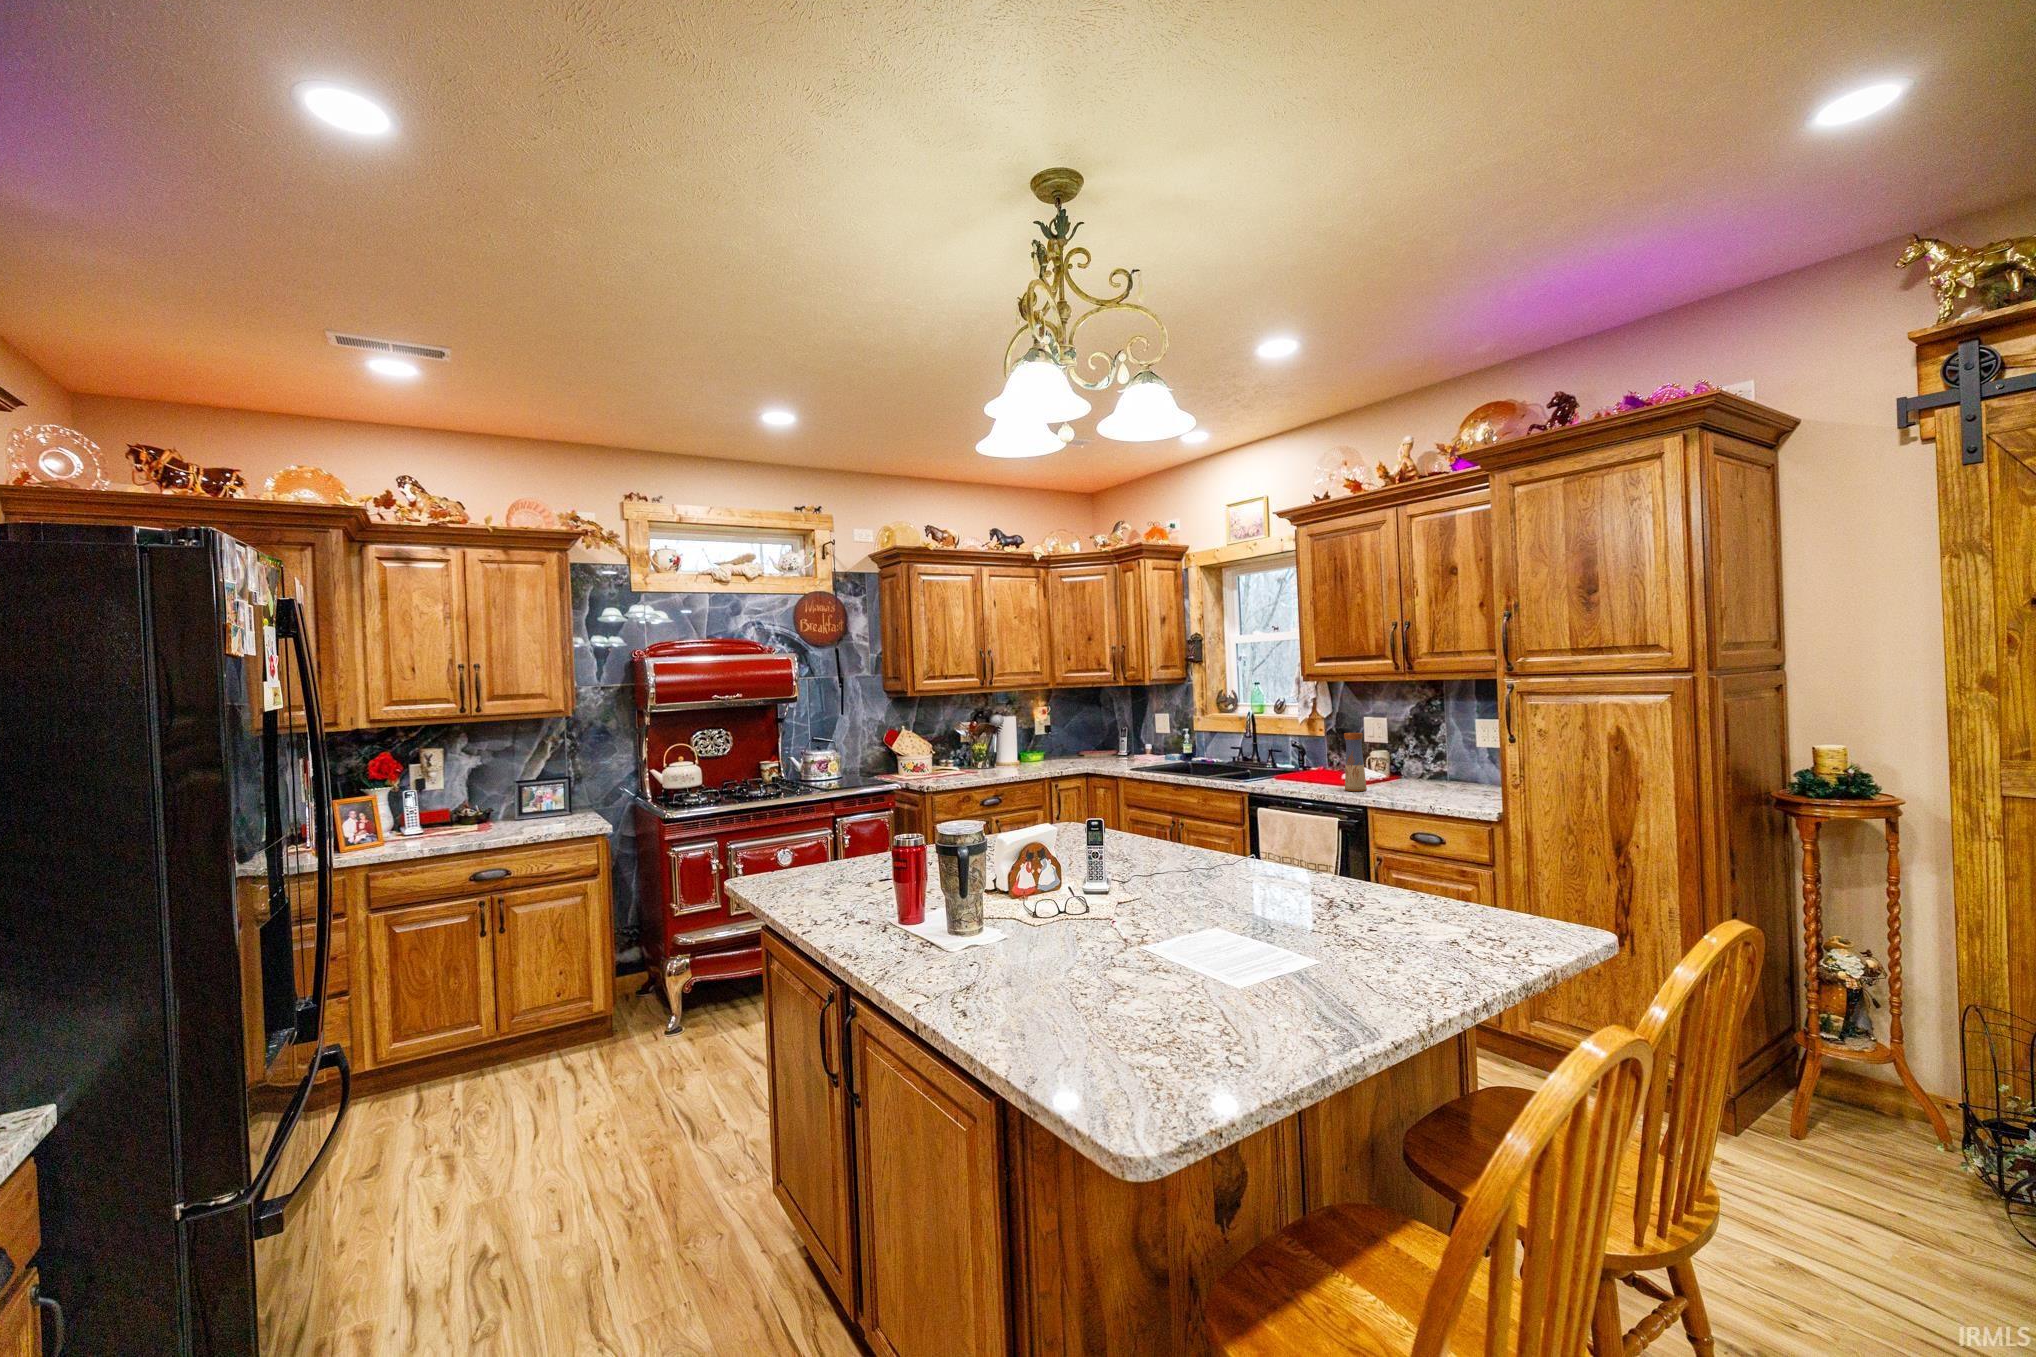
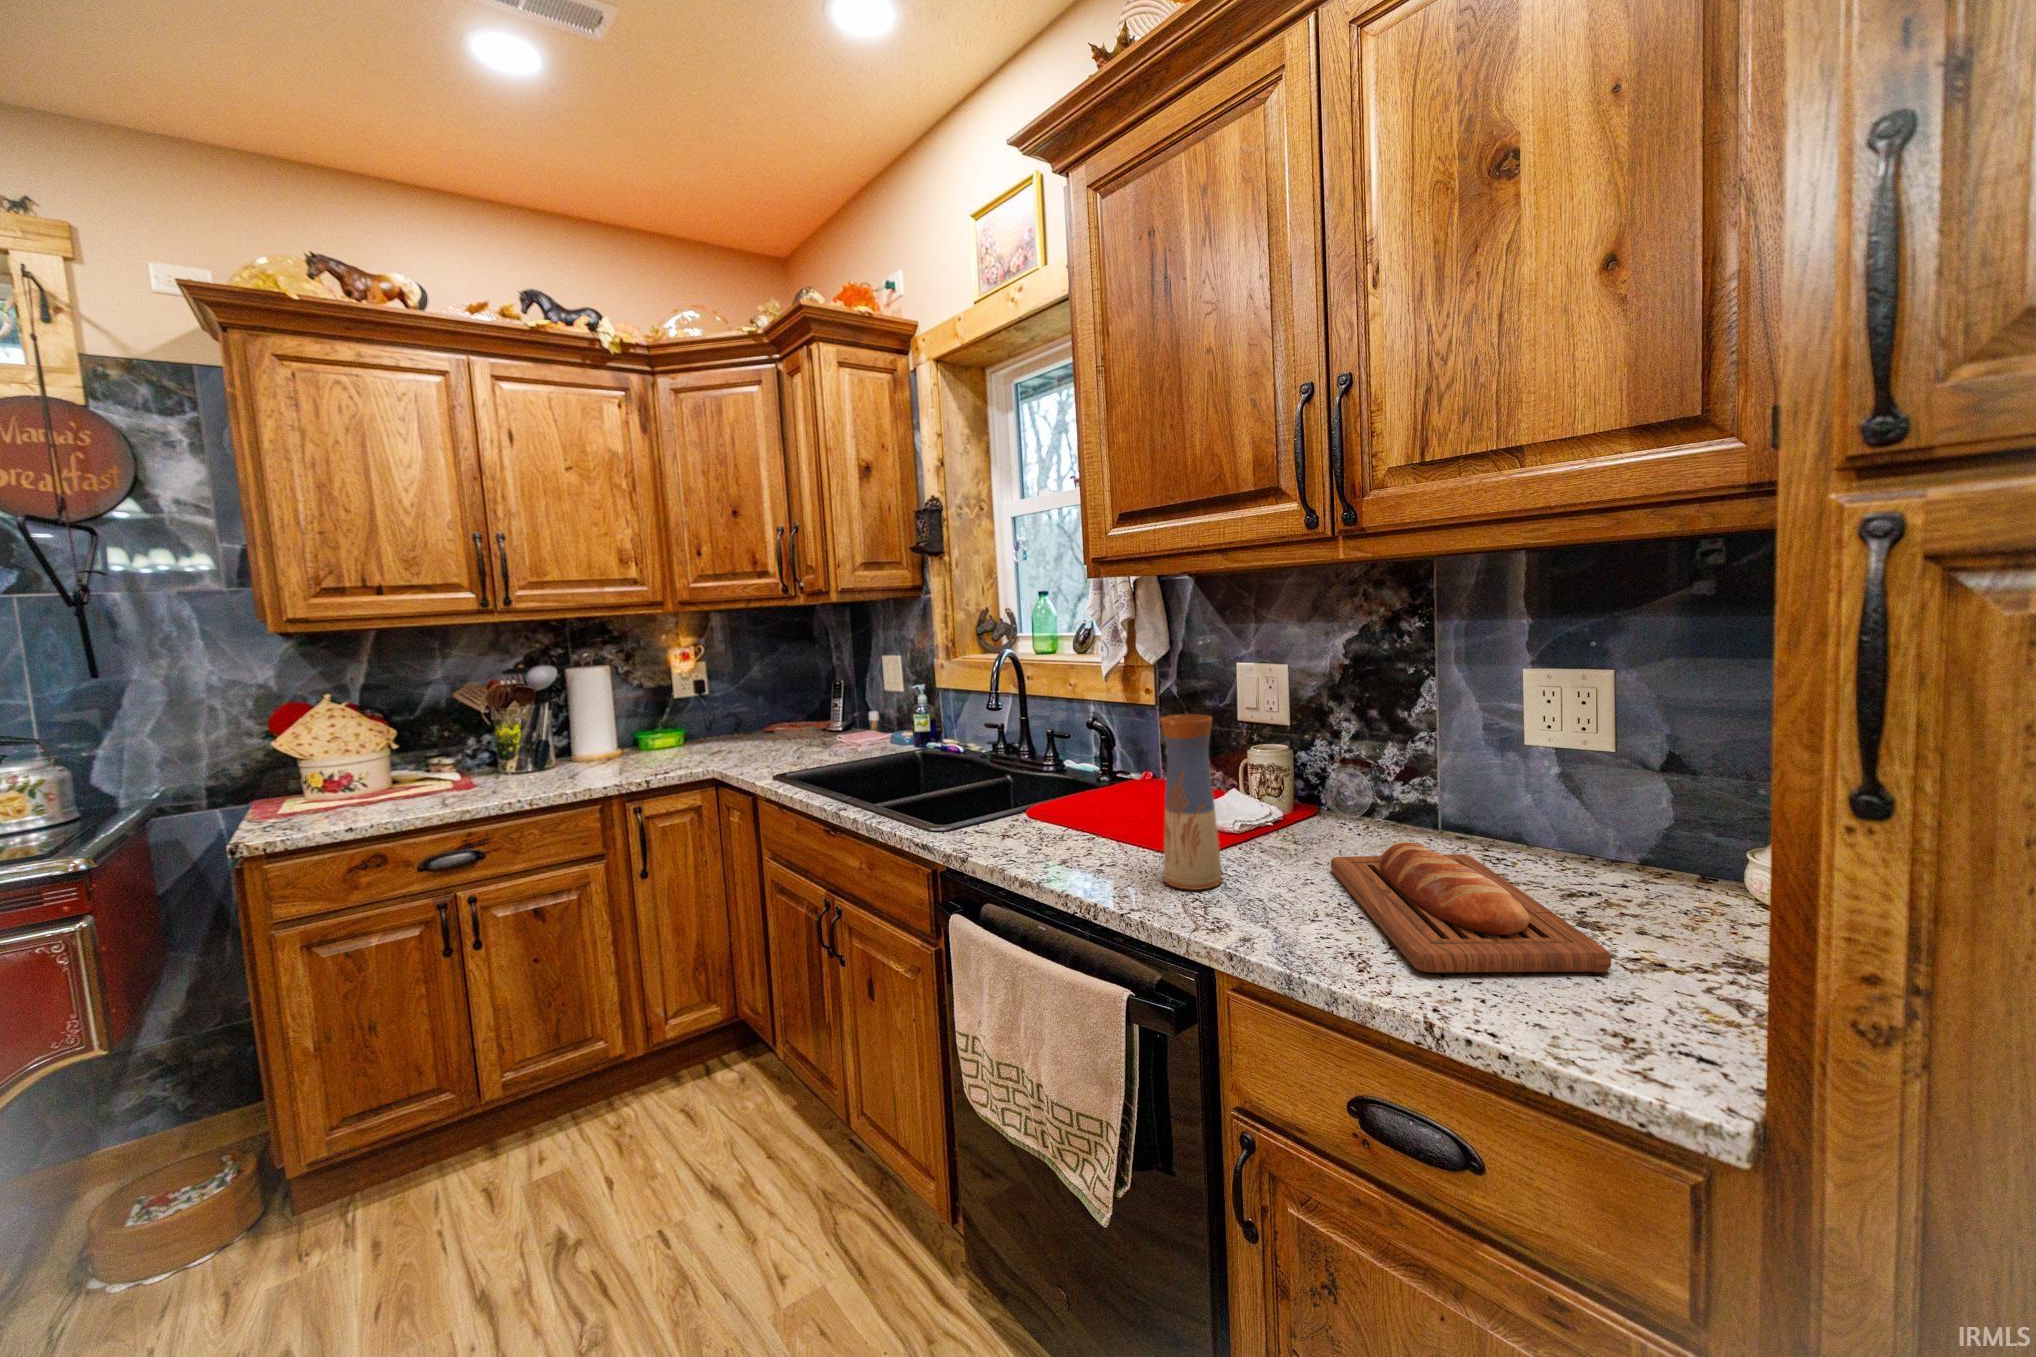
bread loaf: none [1406,776,1485,800] -> present [1331,842,1611,972]

